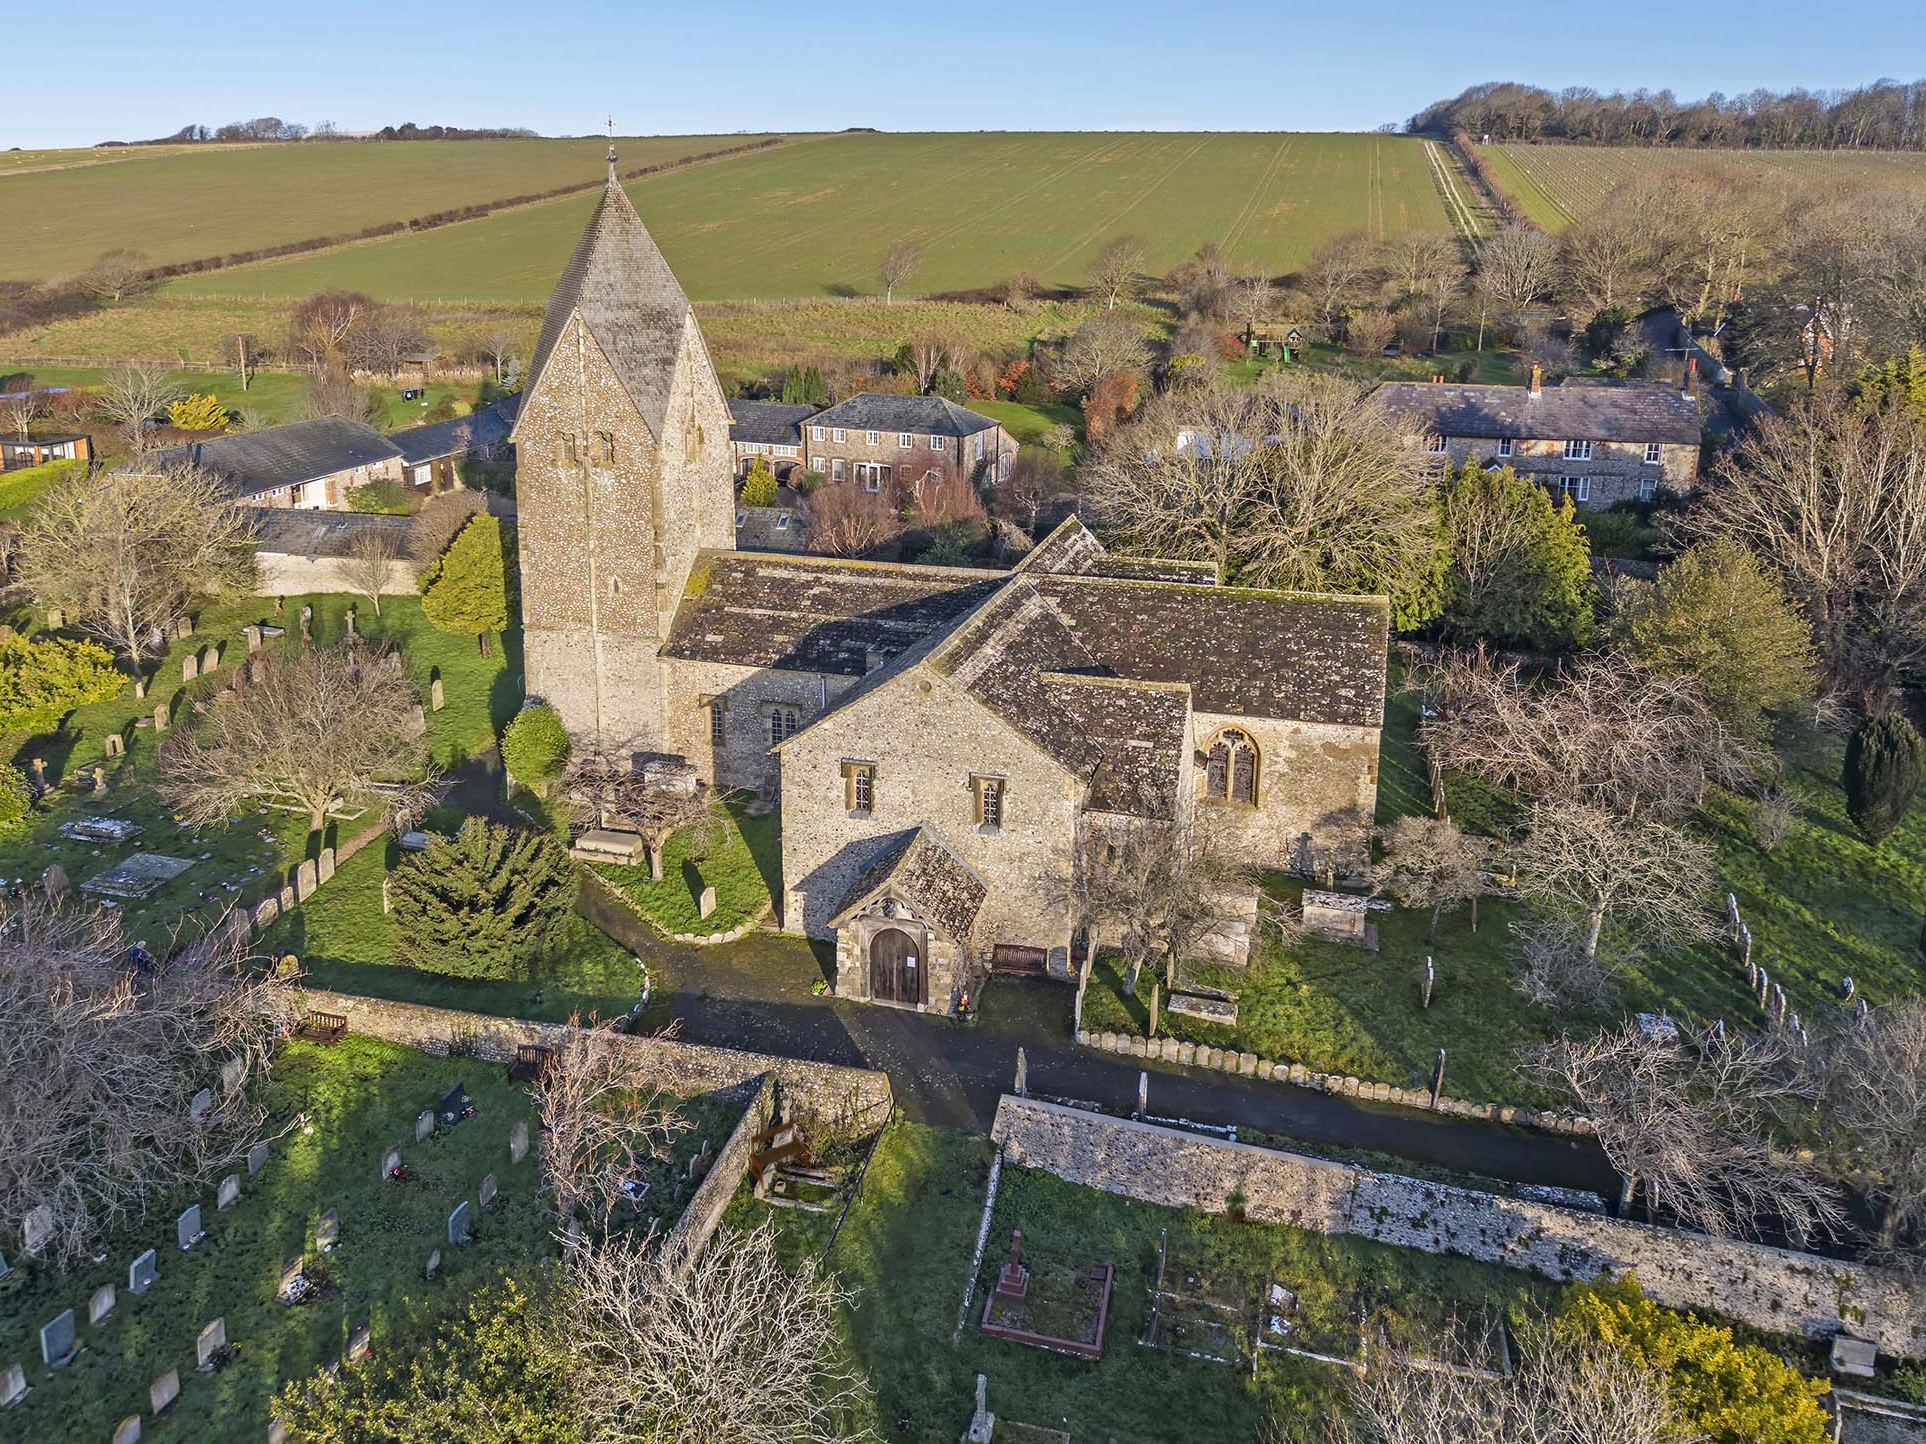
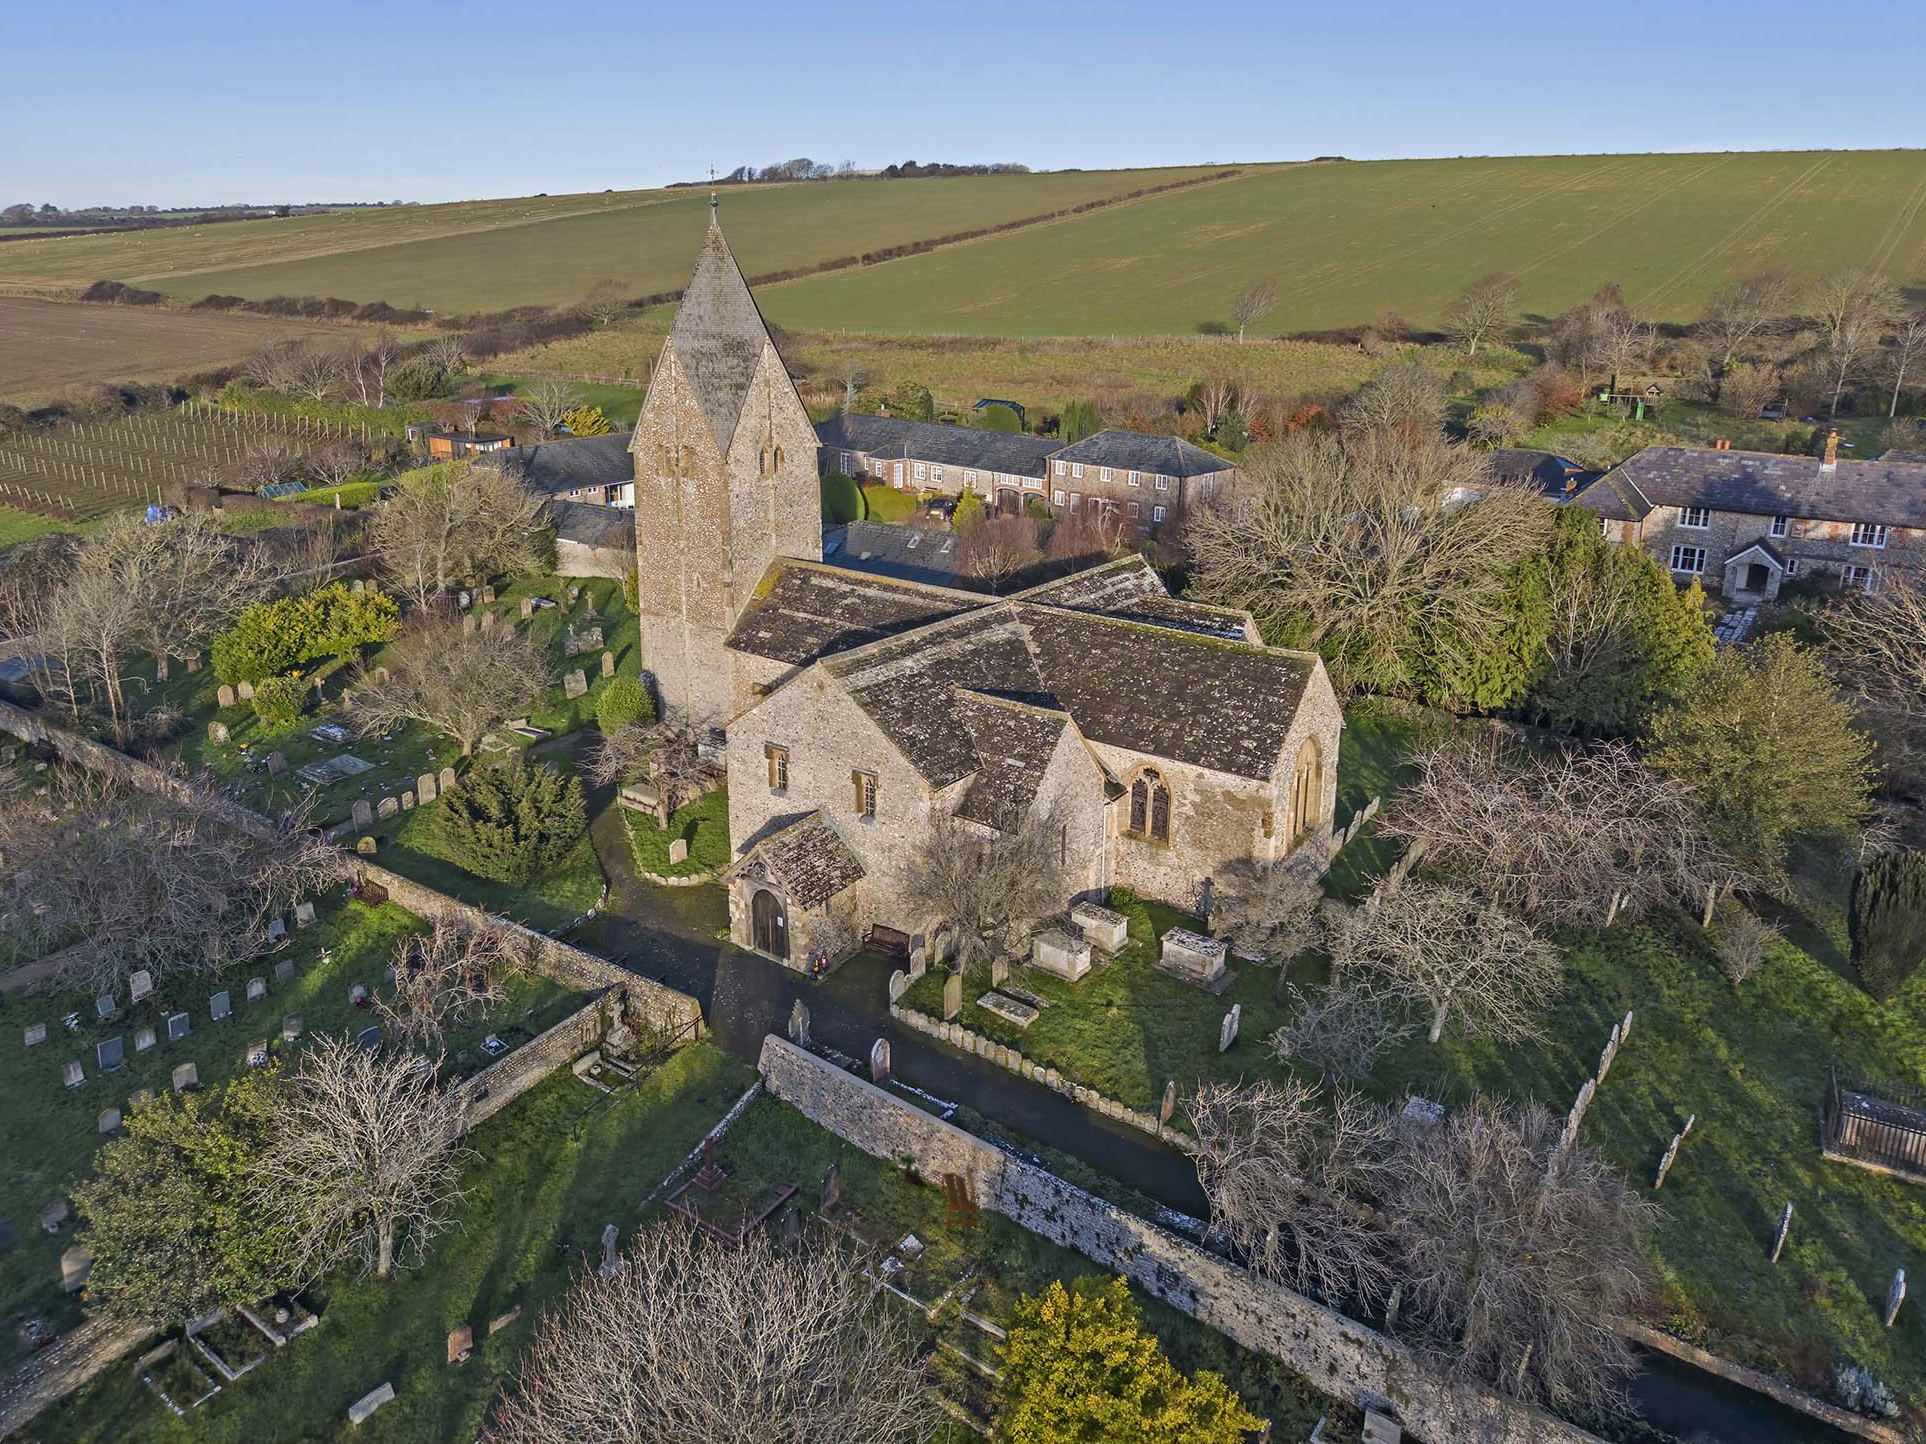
bench: present [750,1120,809,1190] -> present [940,1164,976,1230]

